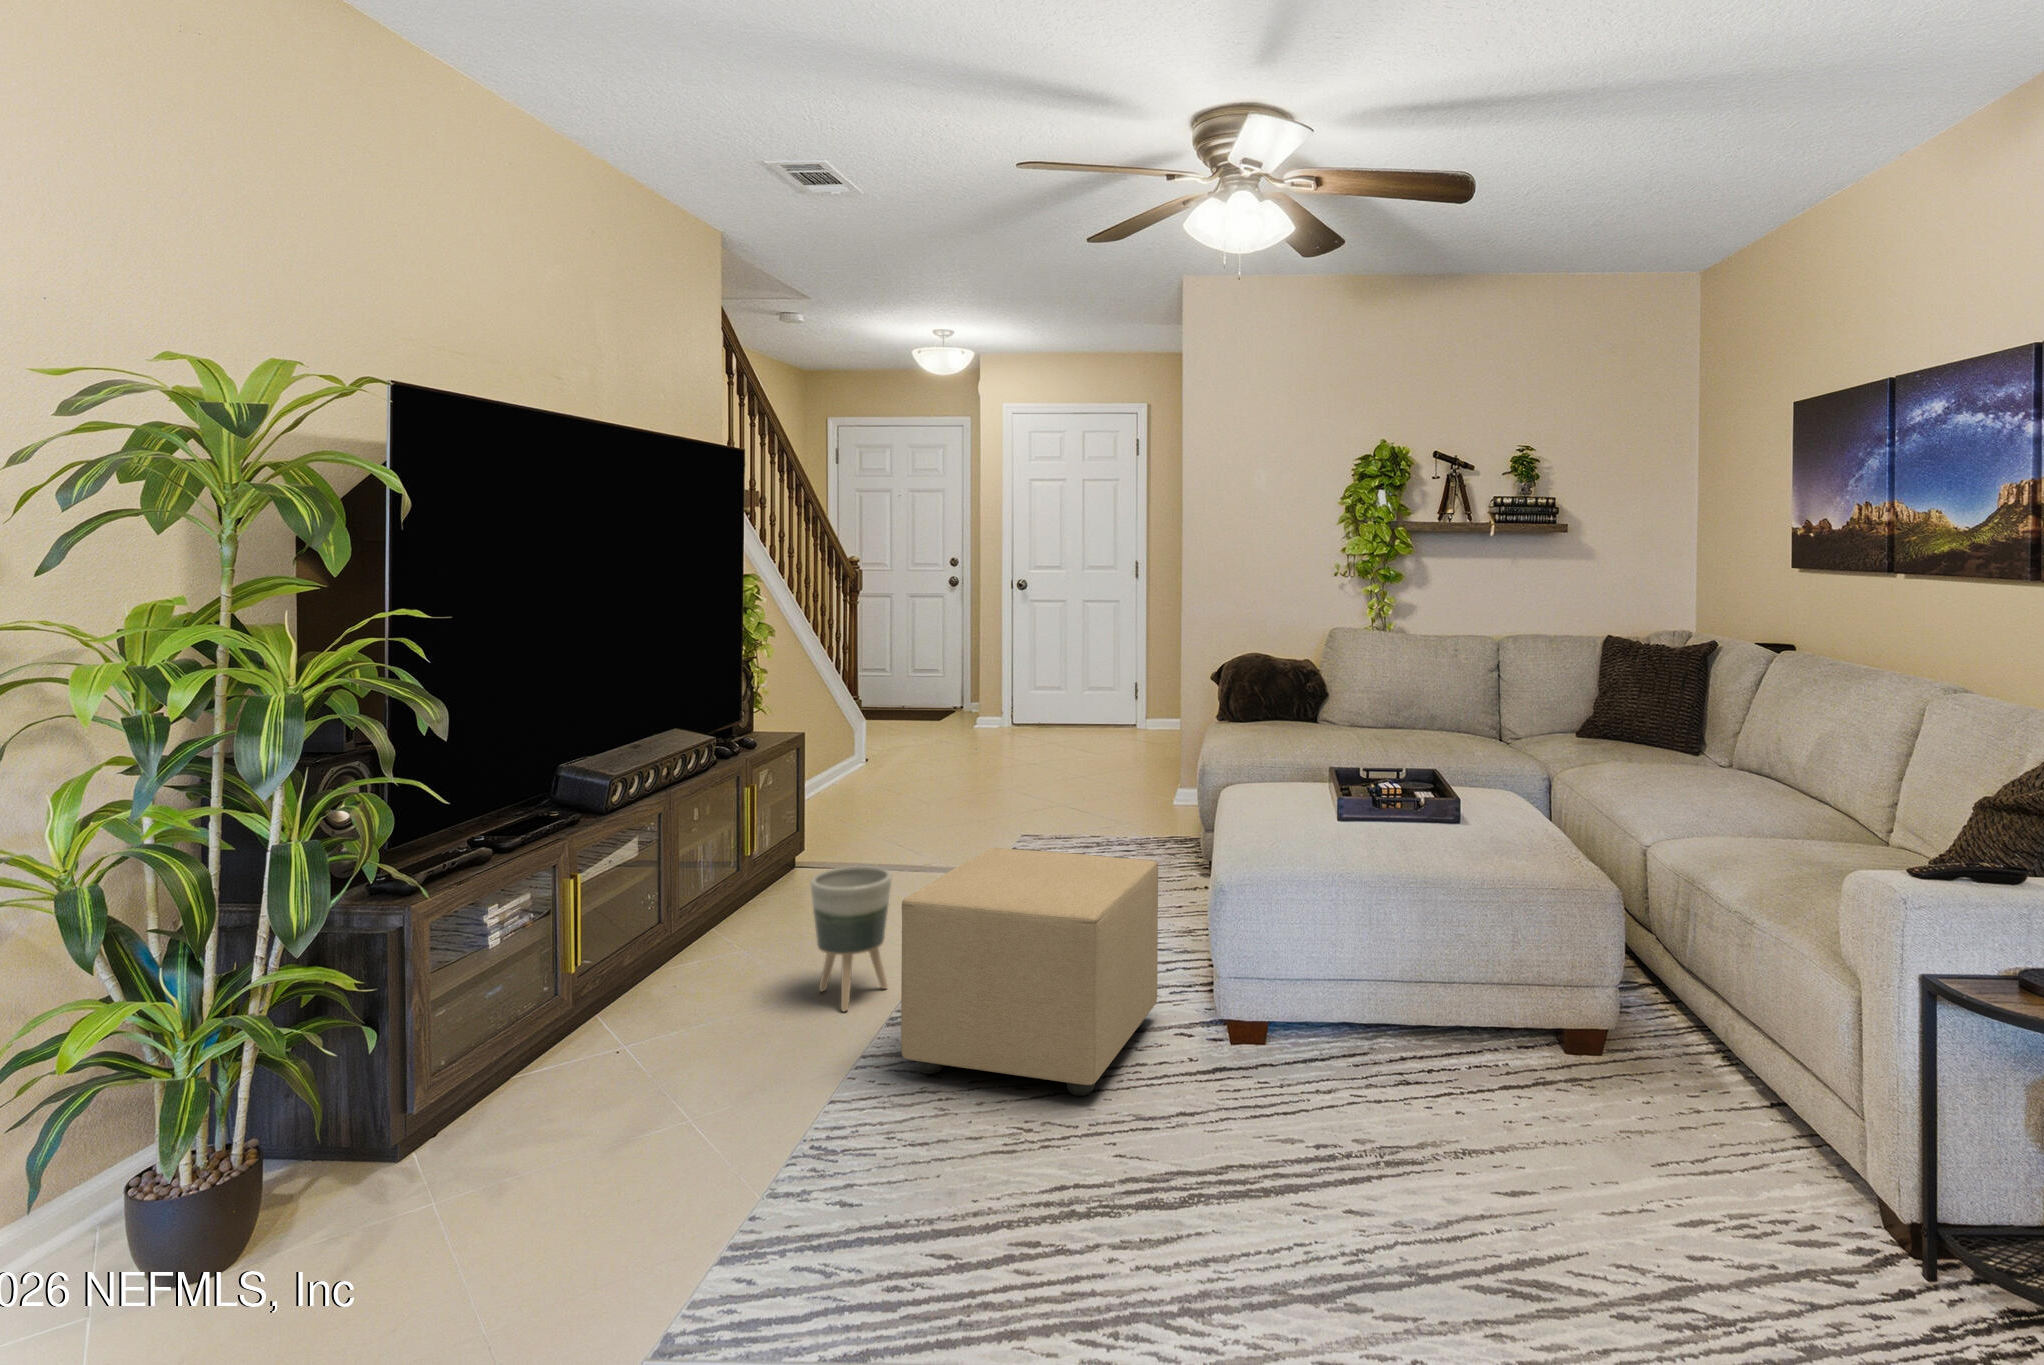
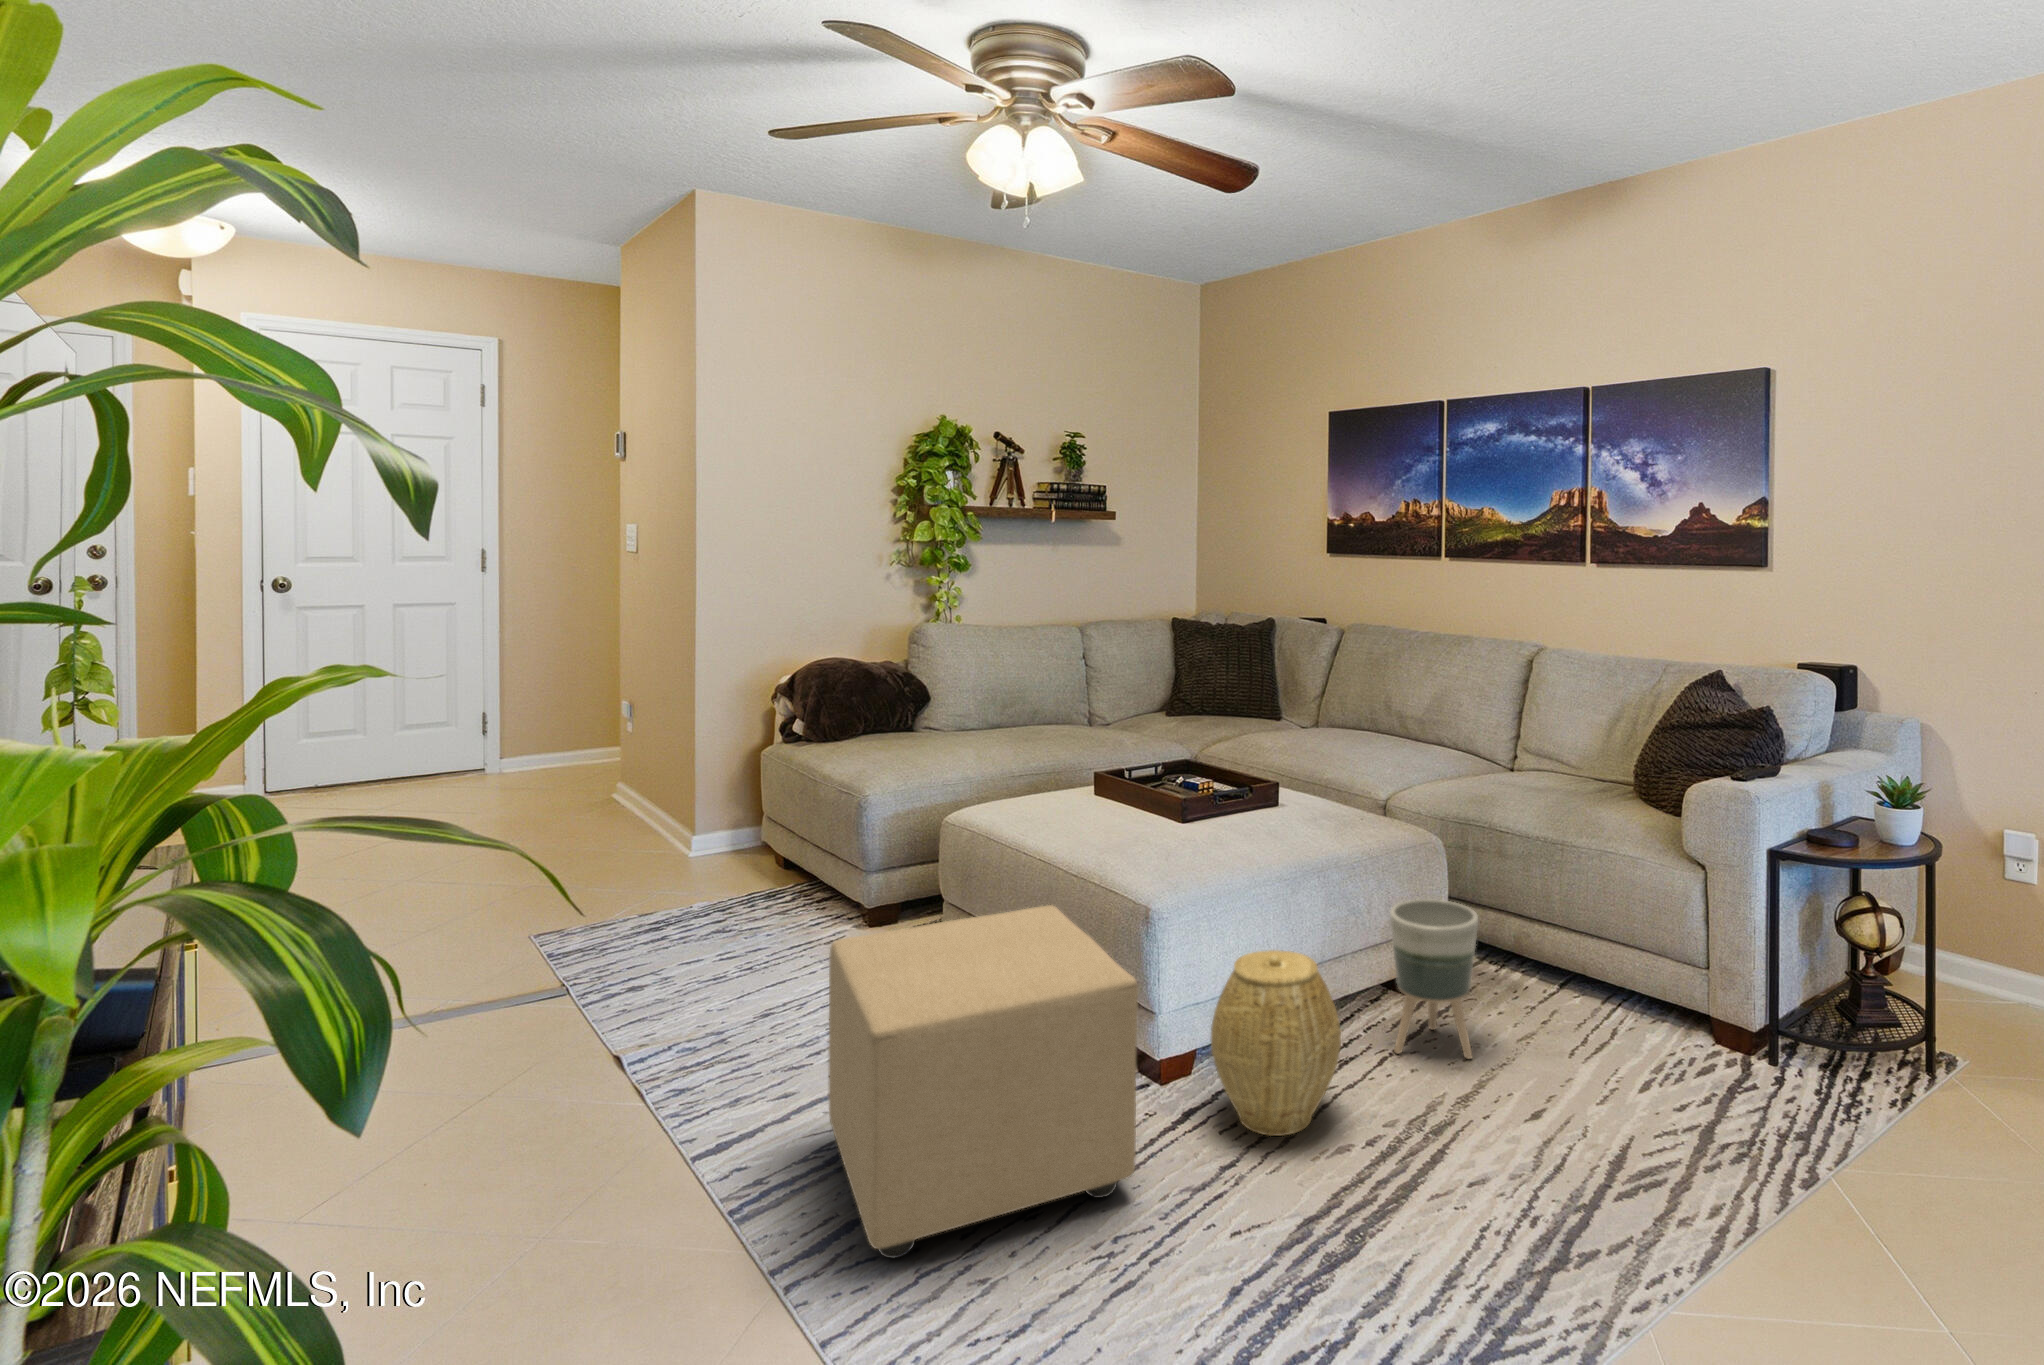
planter: present [811,866,892,1011] -> present [1390,899,1478,1059]
woven basket: none [1213,941,1339,1118] -> present [1211,950,1341,1136]

